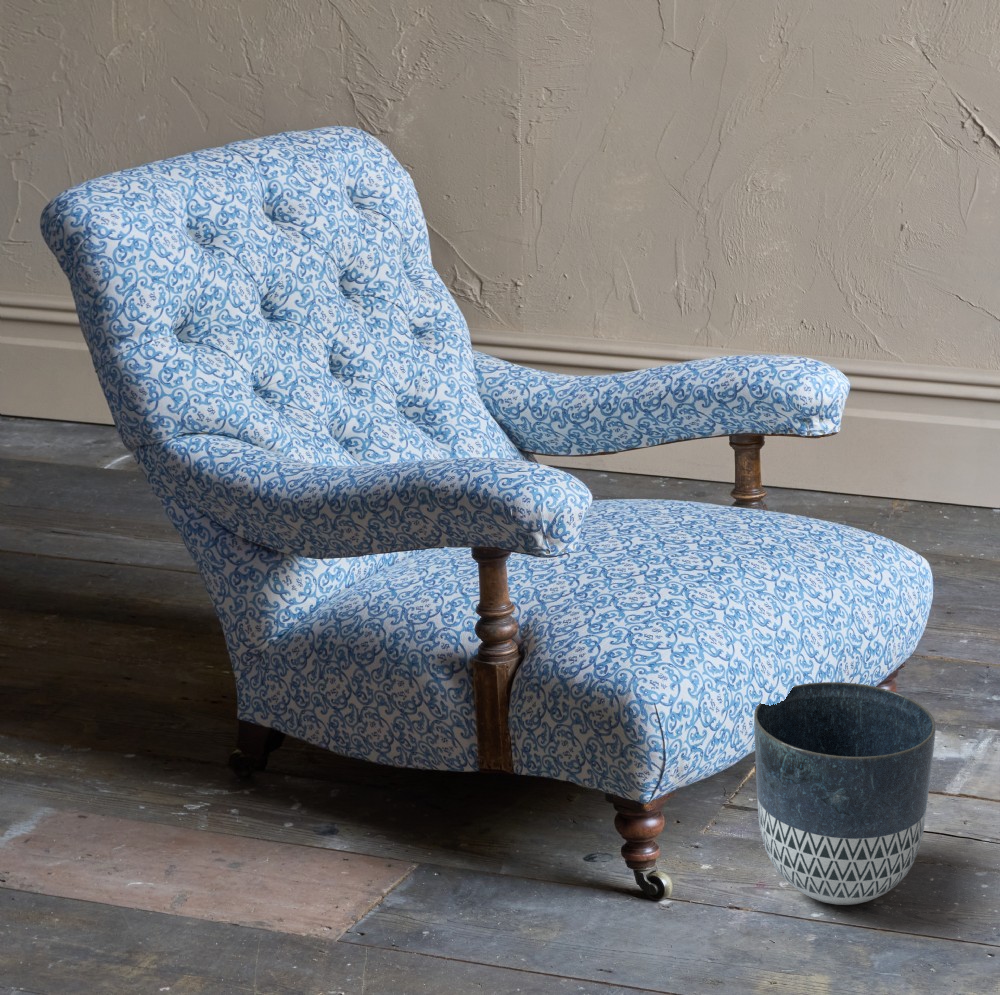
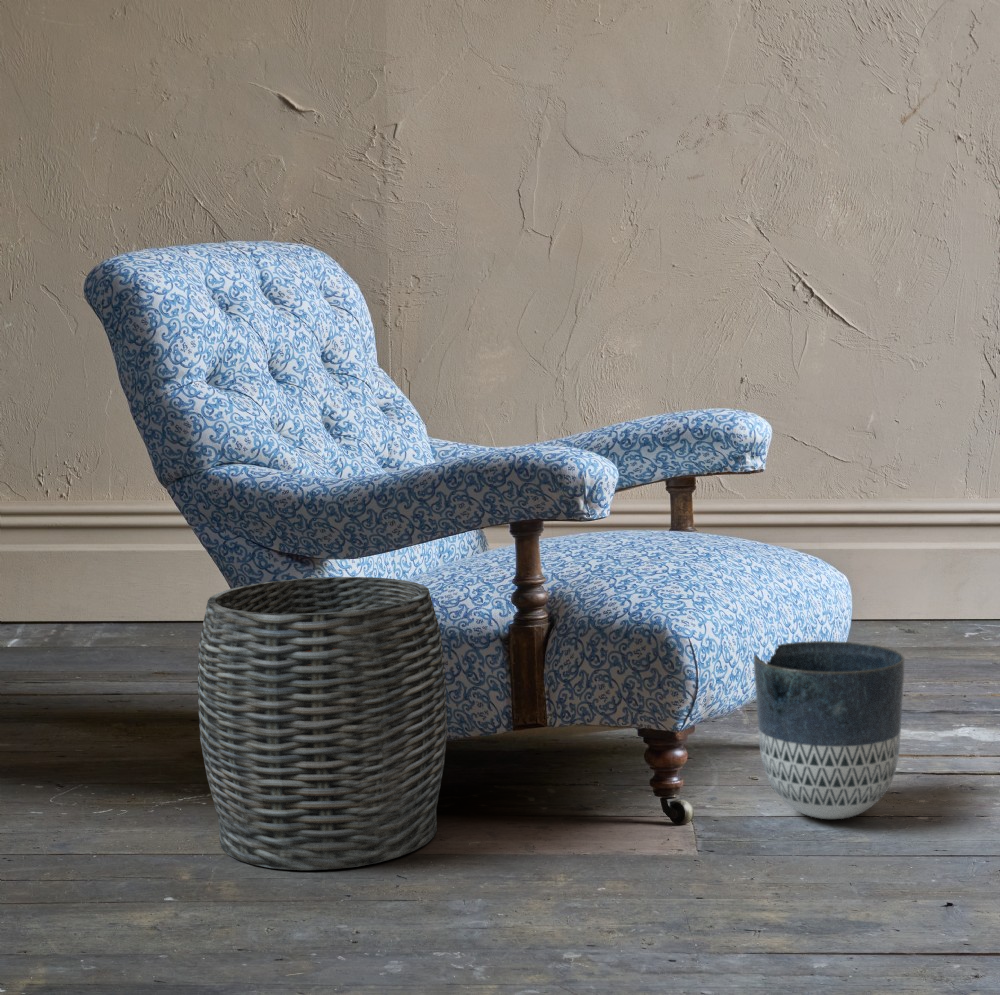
woven basket: none [118,573,400,927] -> present [198,577,447,870]

